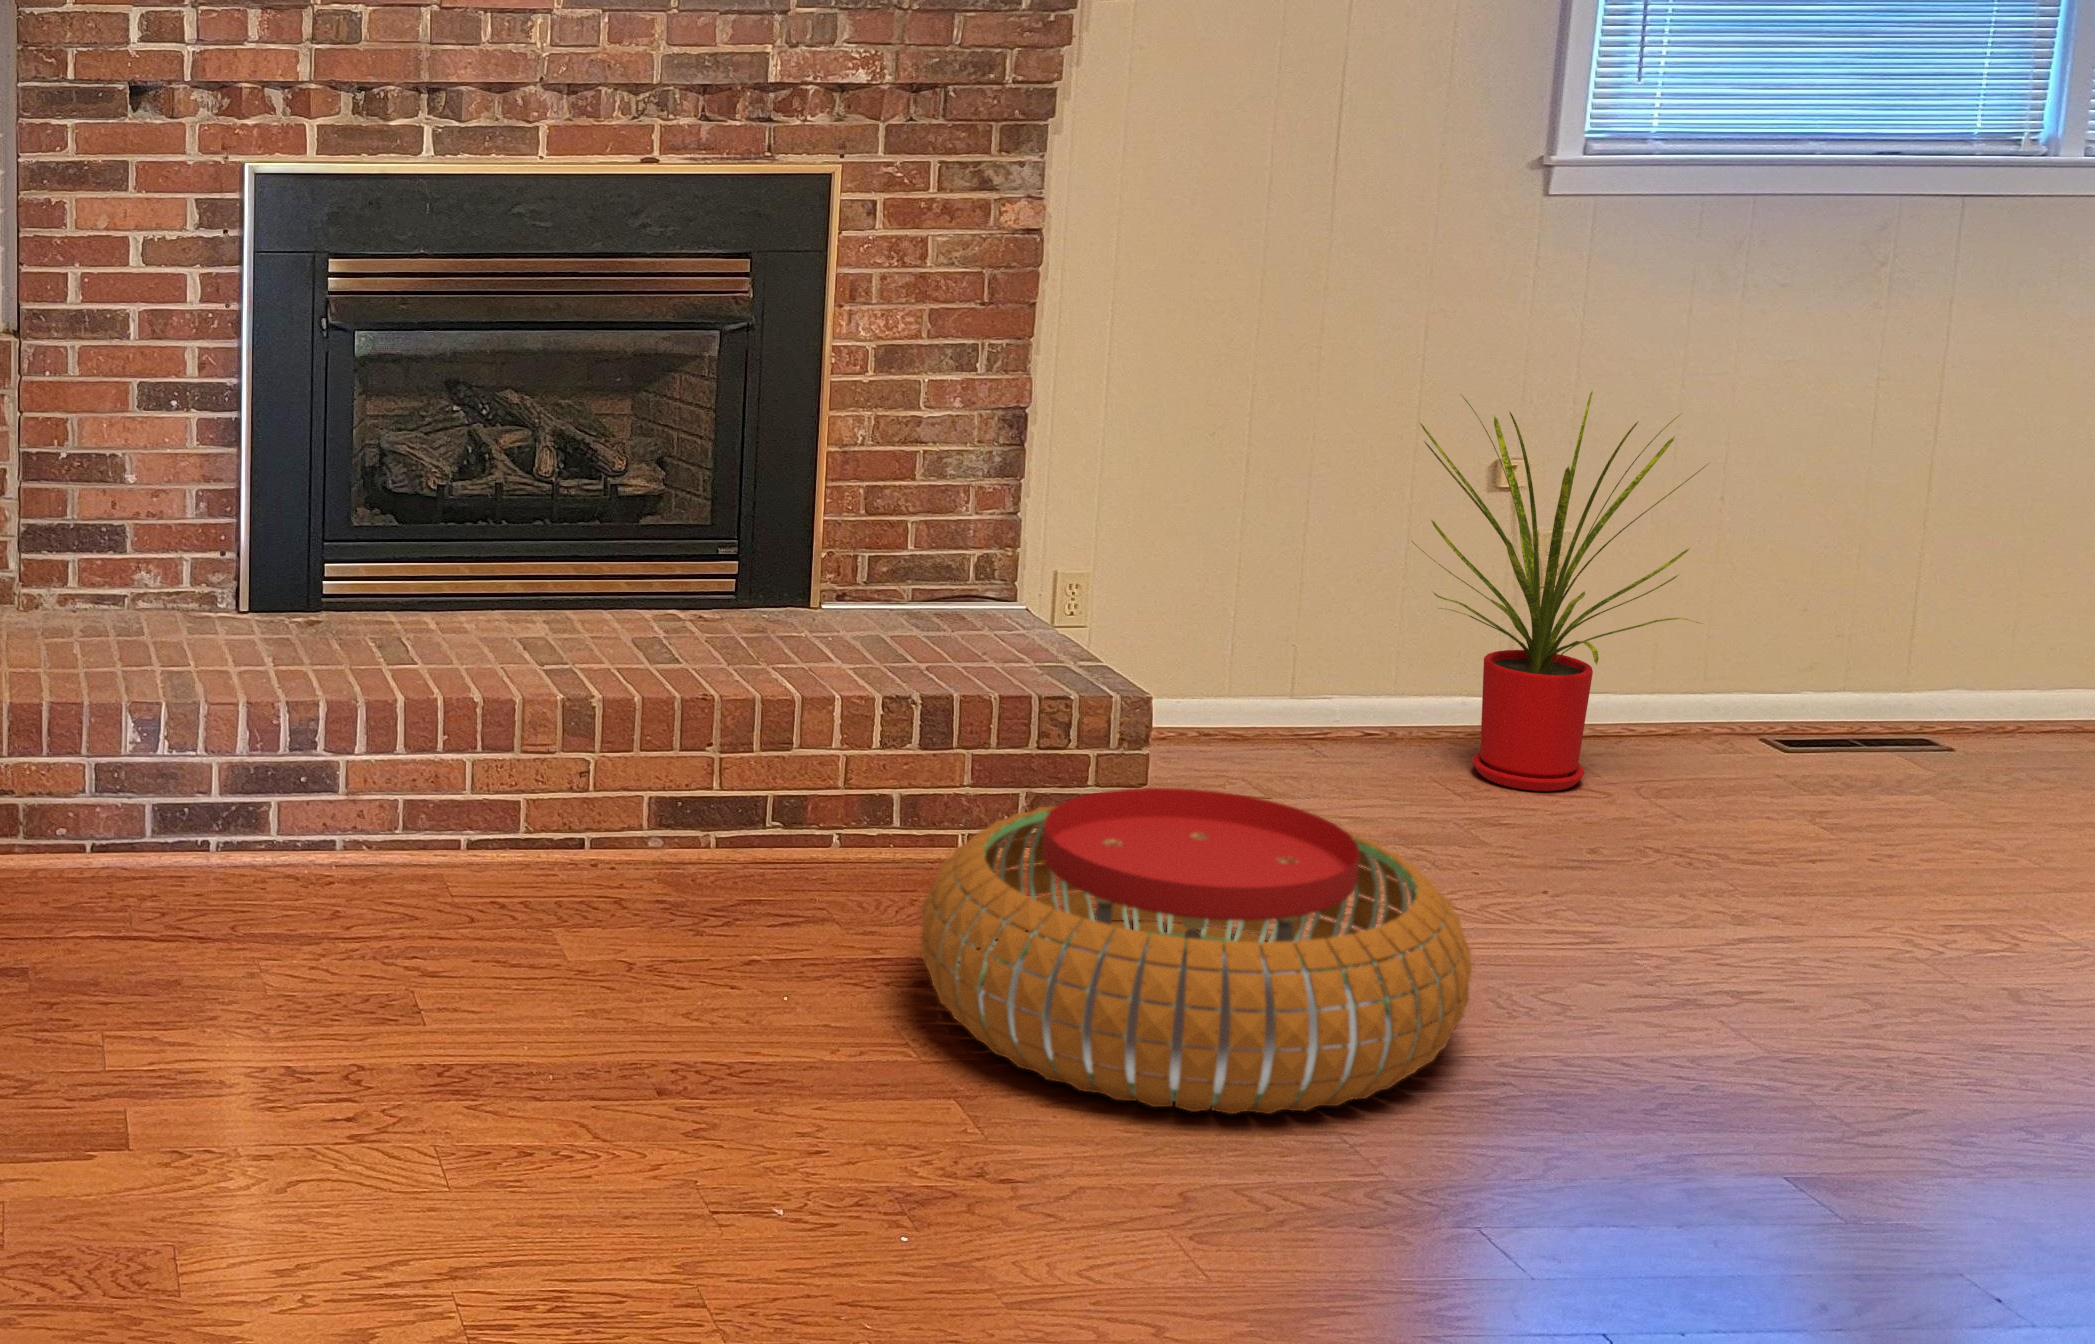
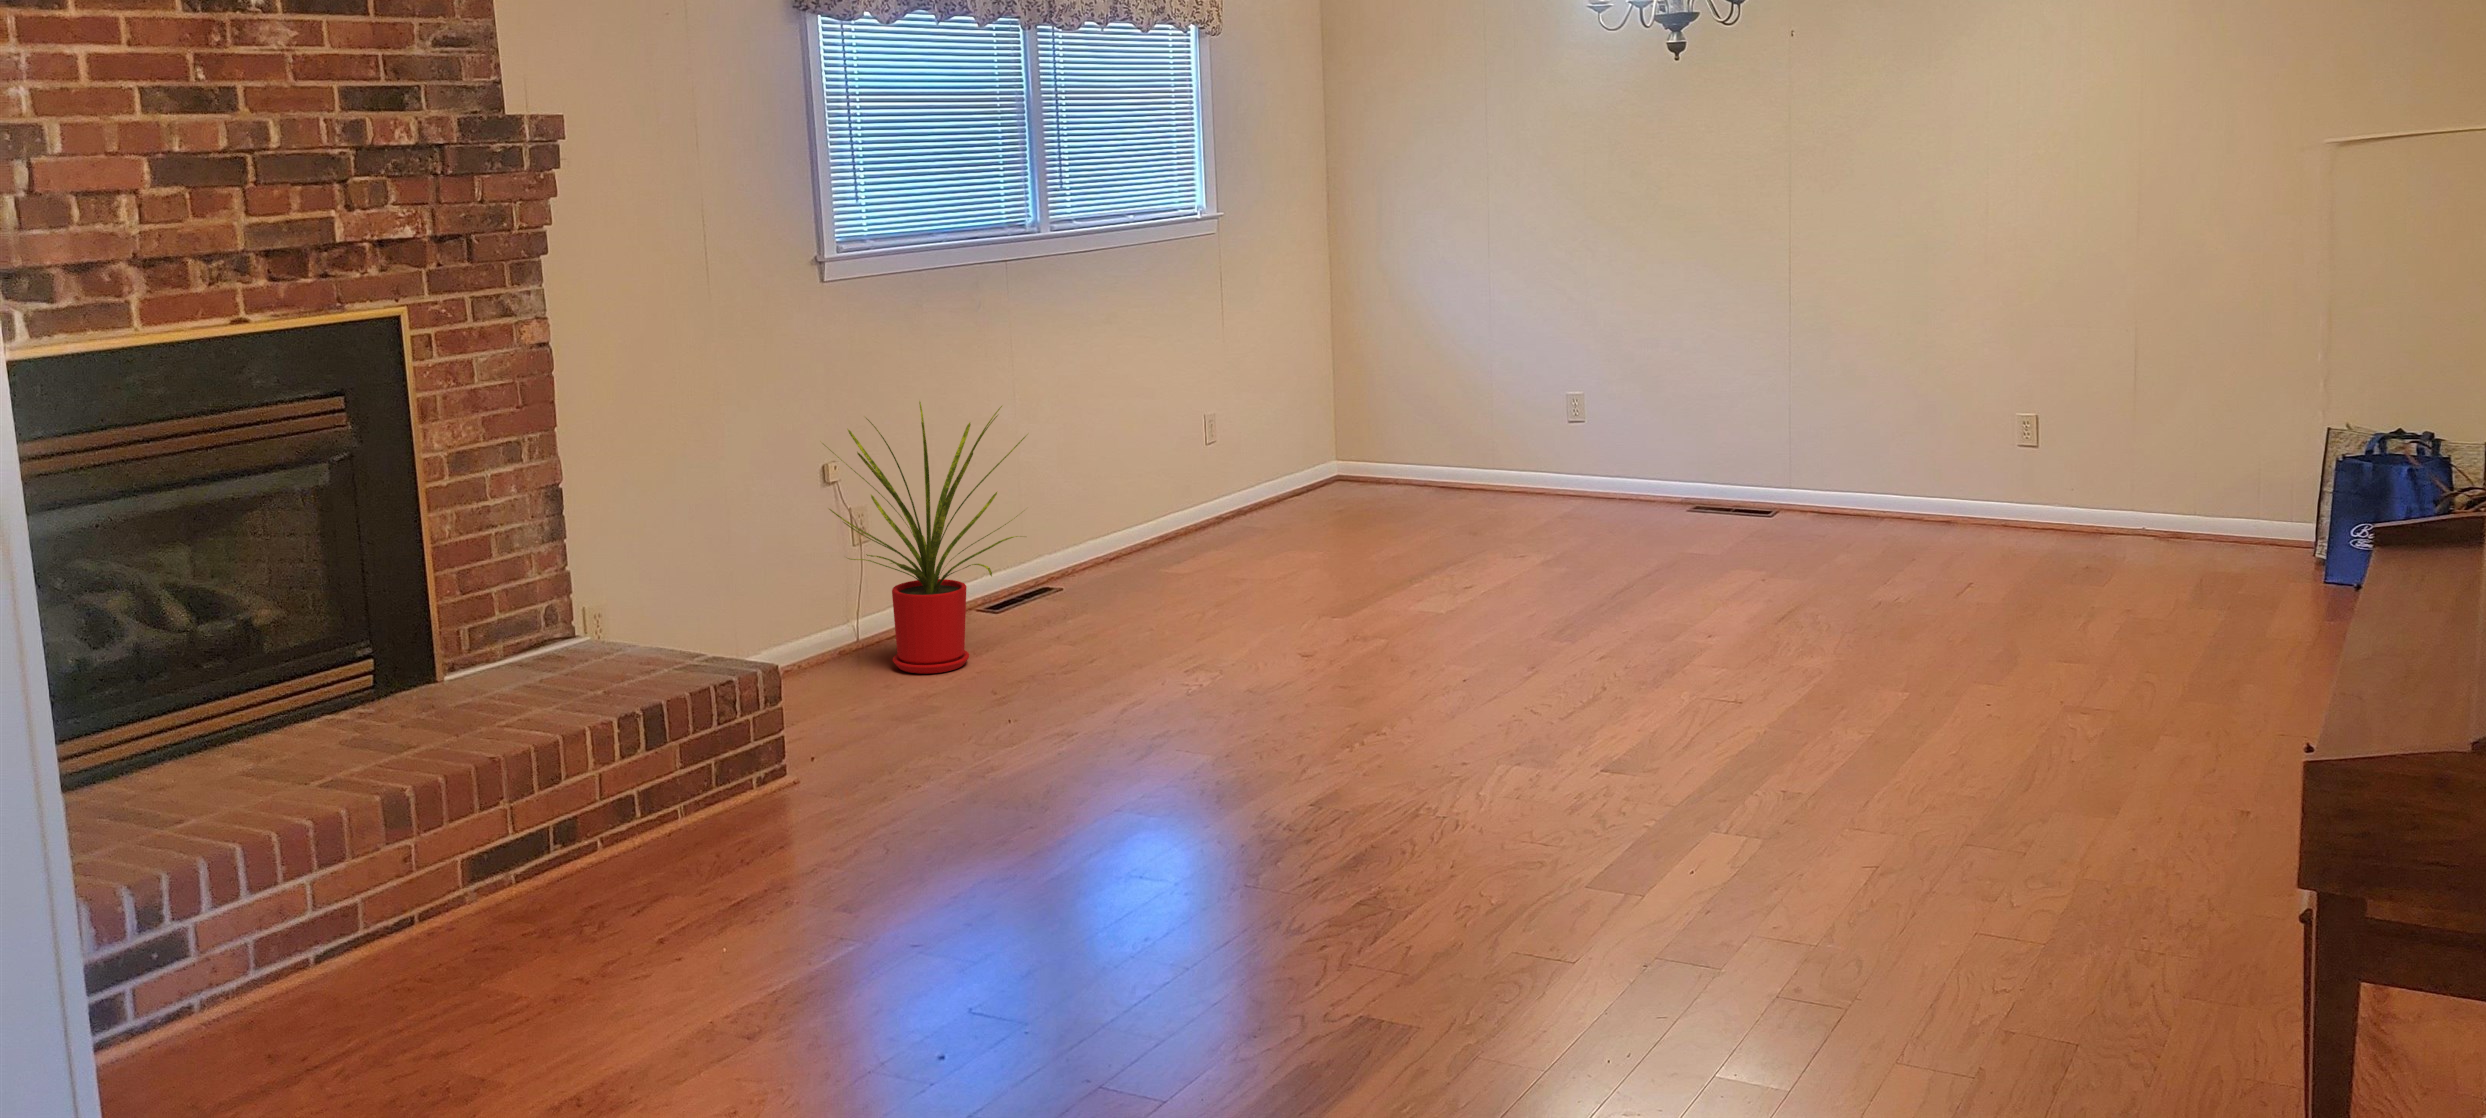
pouf: present [921,788,1472,1114] -> none [821,700,1207,921]

